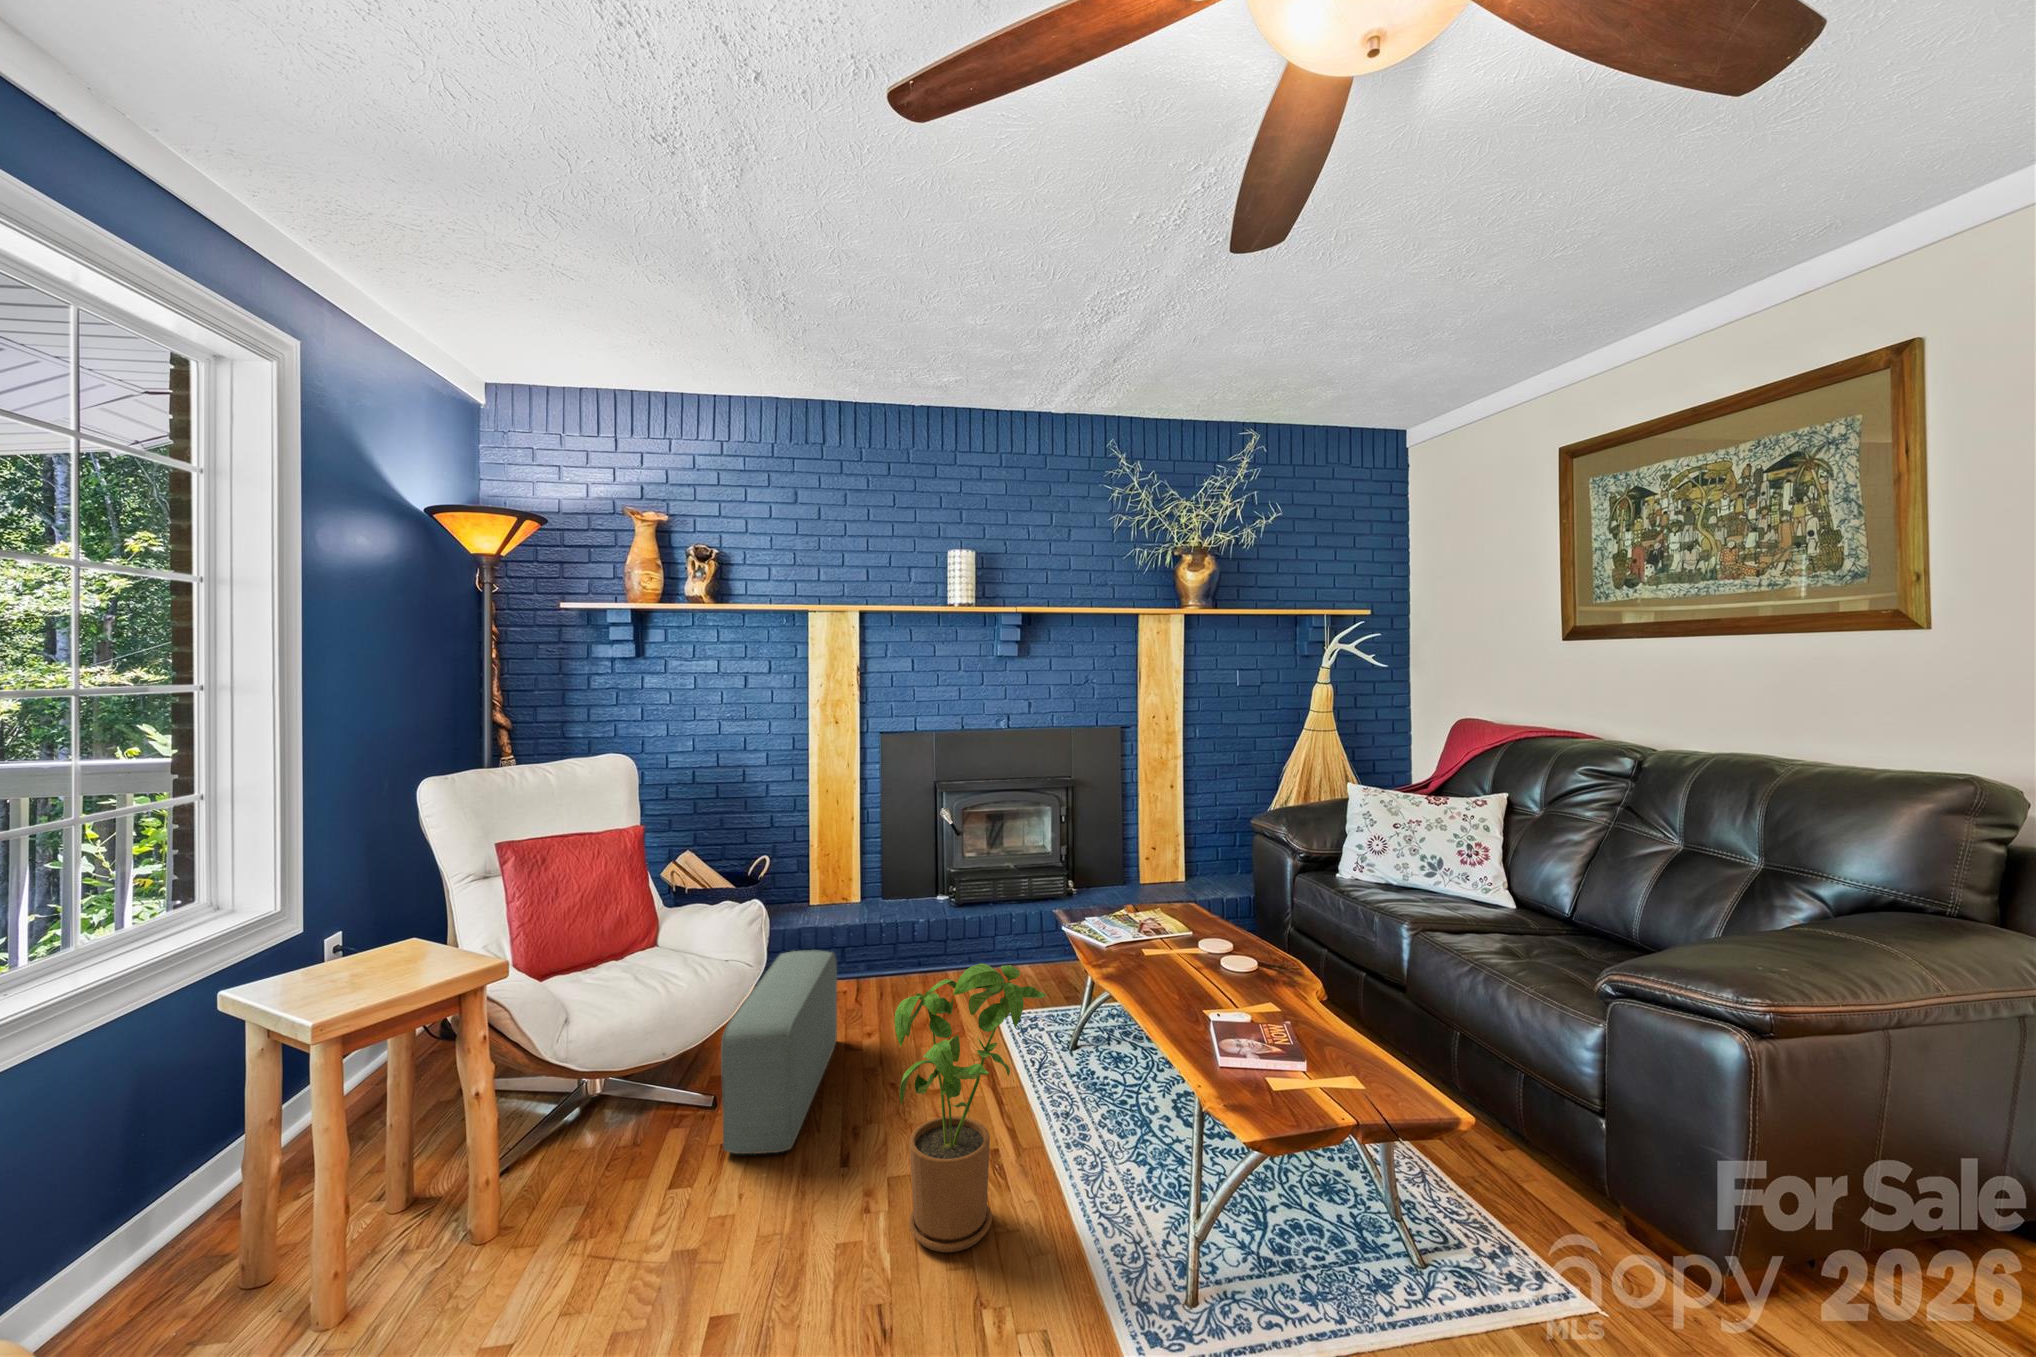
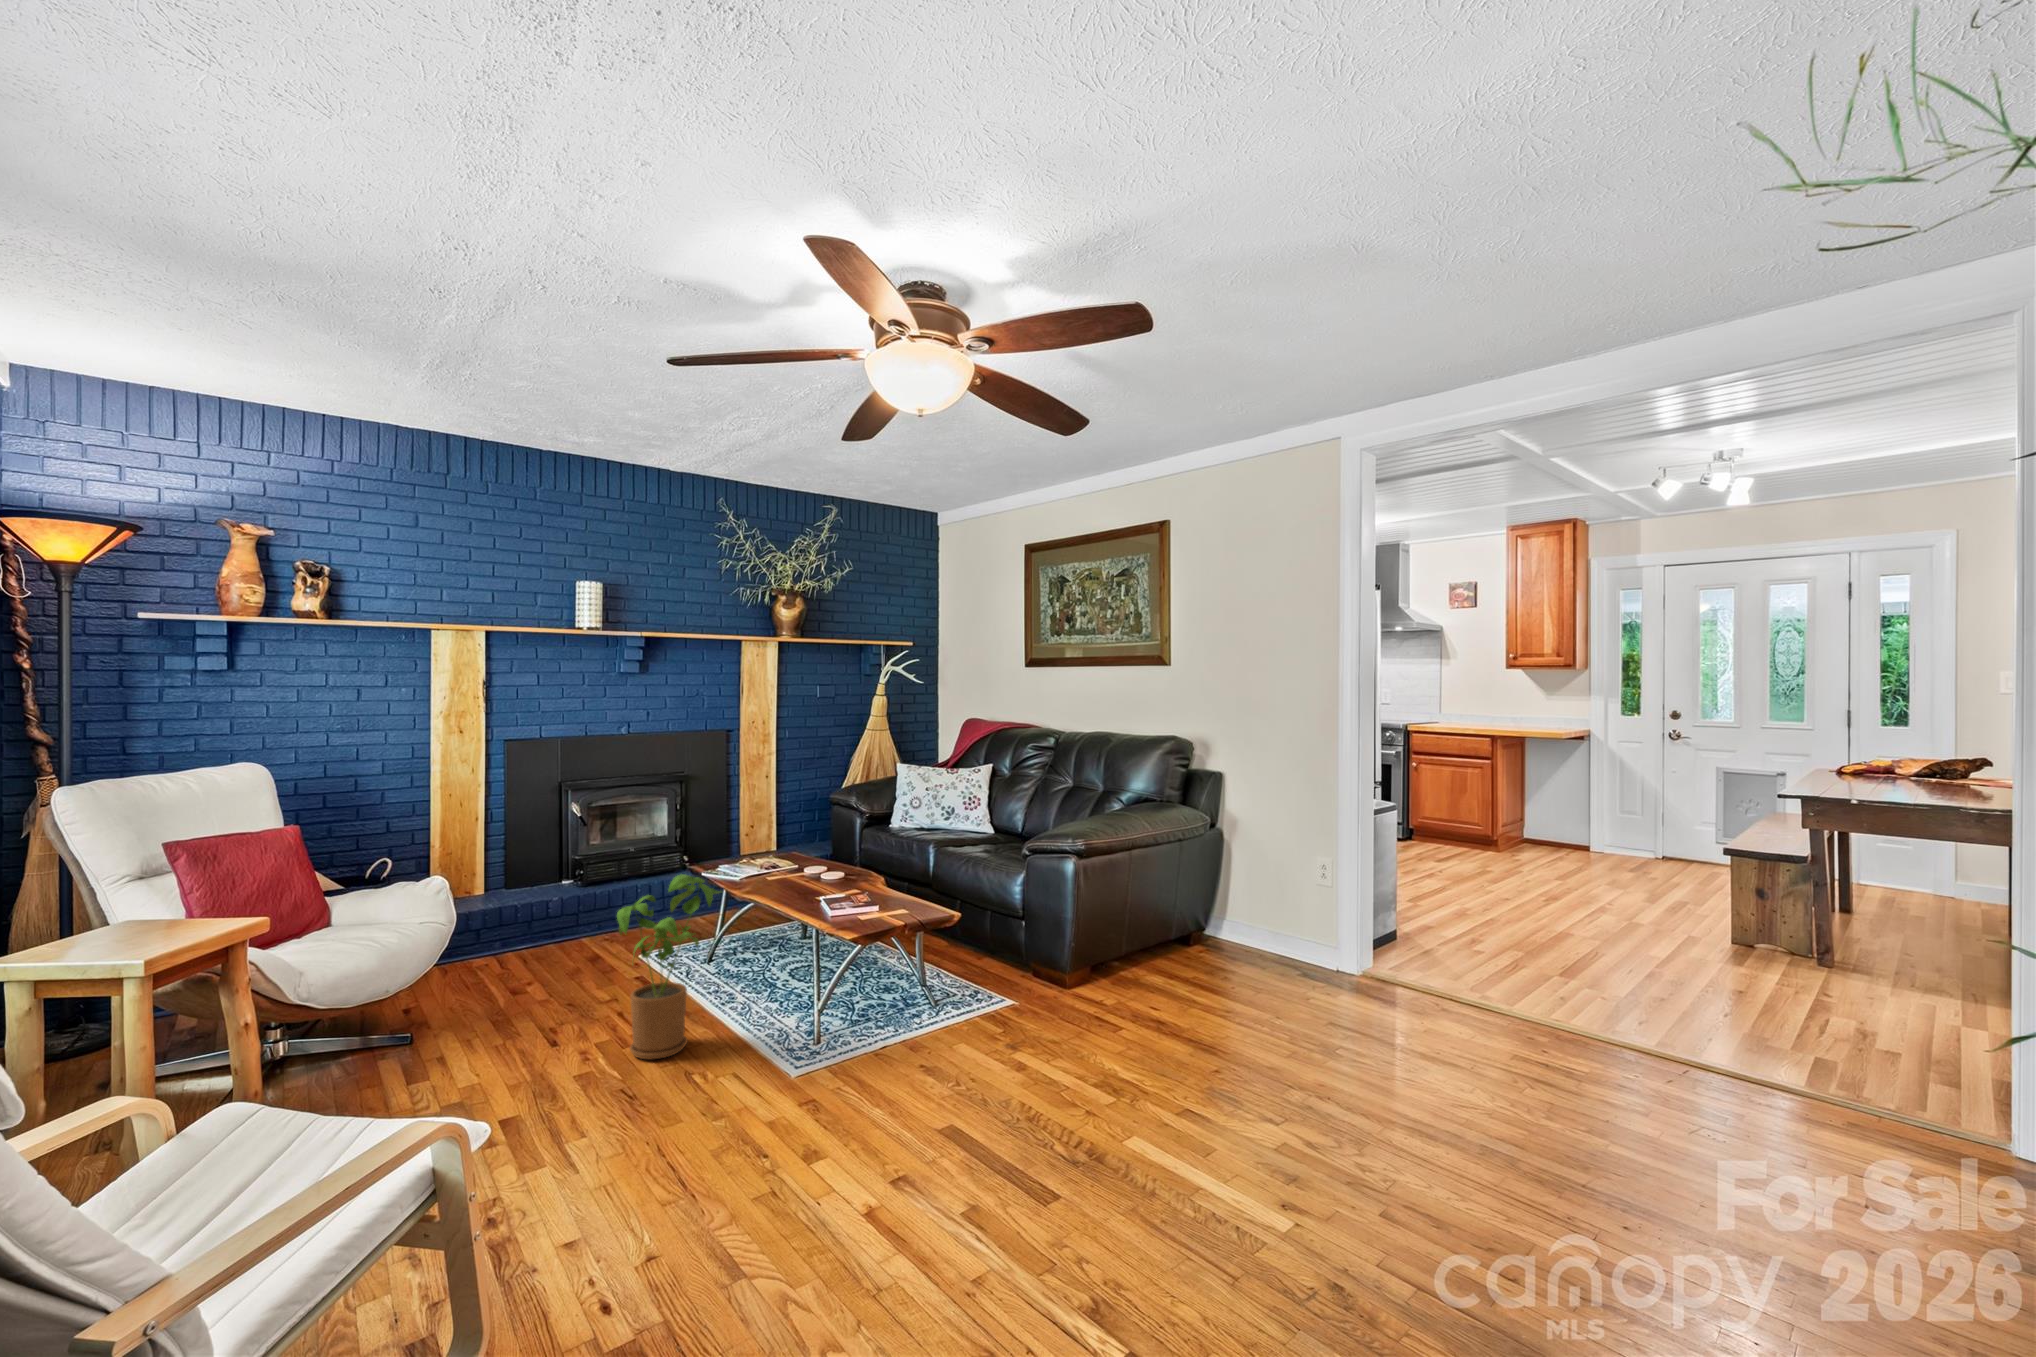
pouf: present [721,950,837,1154] -> none [448,916,514,1055]

